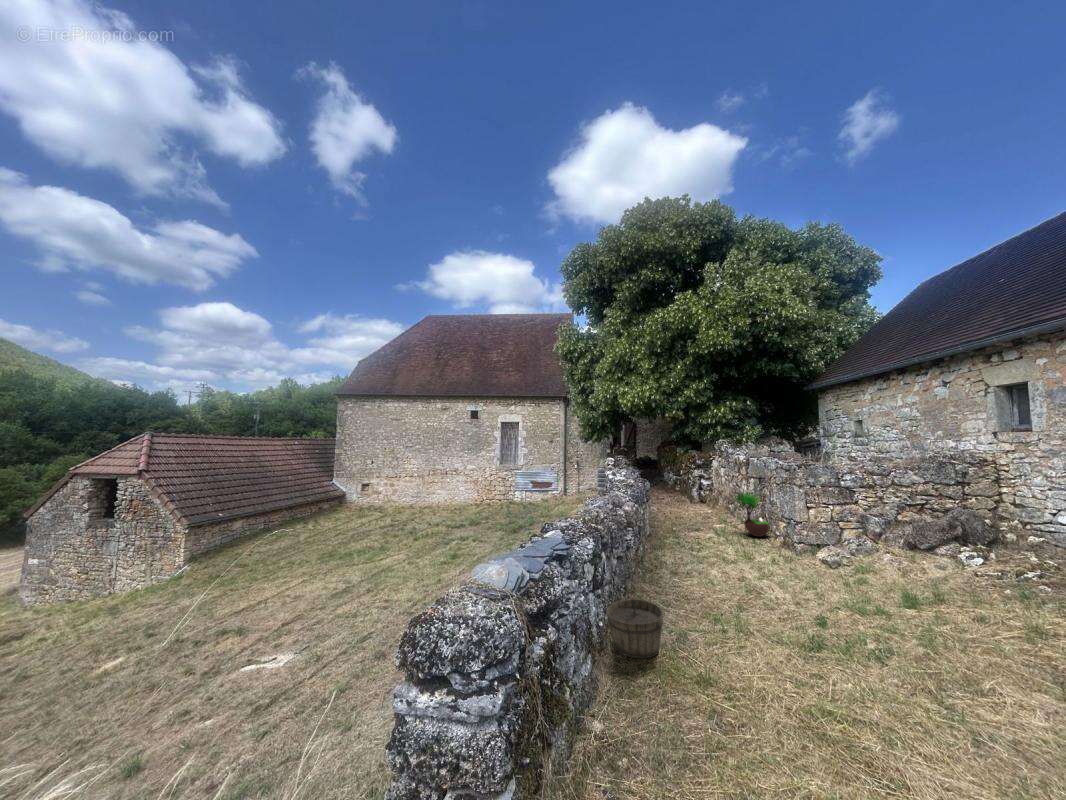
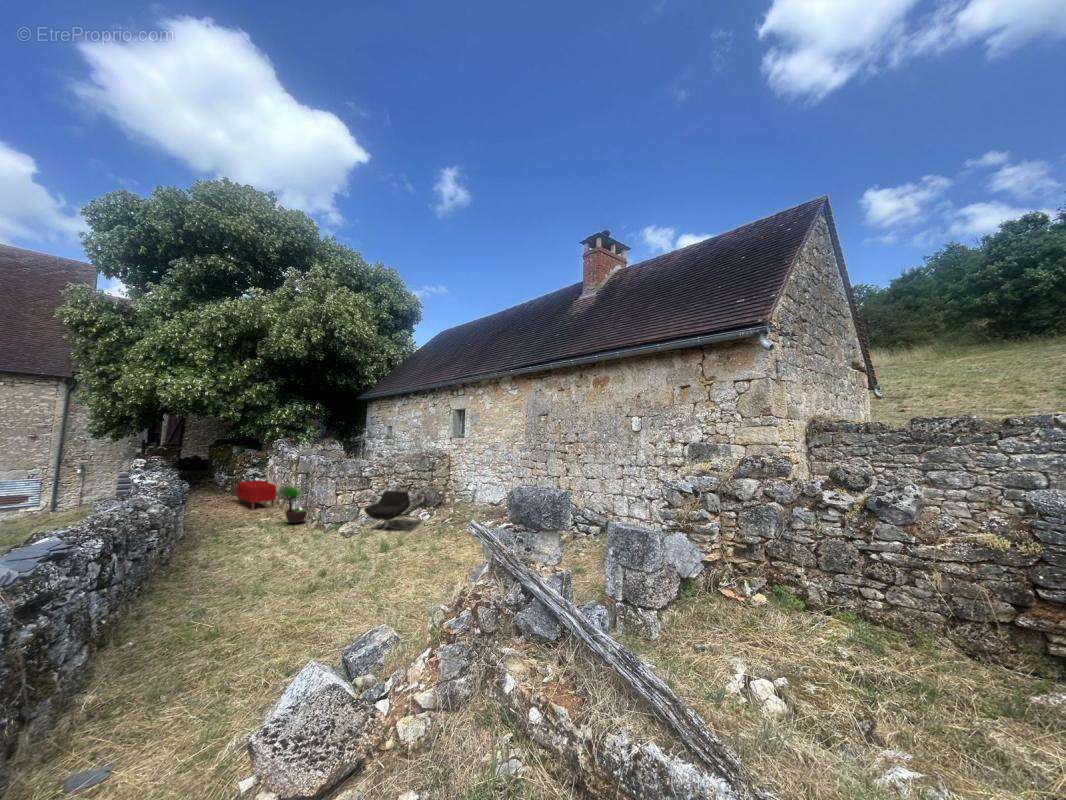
bench: none [688,482,728,514] -> present [237,480,276,510]
lounge chair: none [854,509,934,571] -> present [364,491,410,532]
wooden bucket: present [606,597,663,658] -> none [112,588,180,643]

